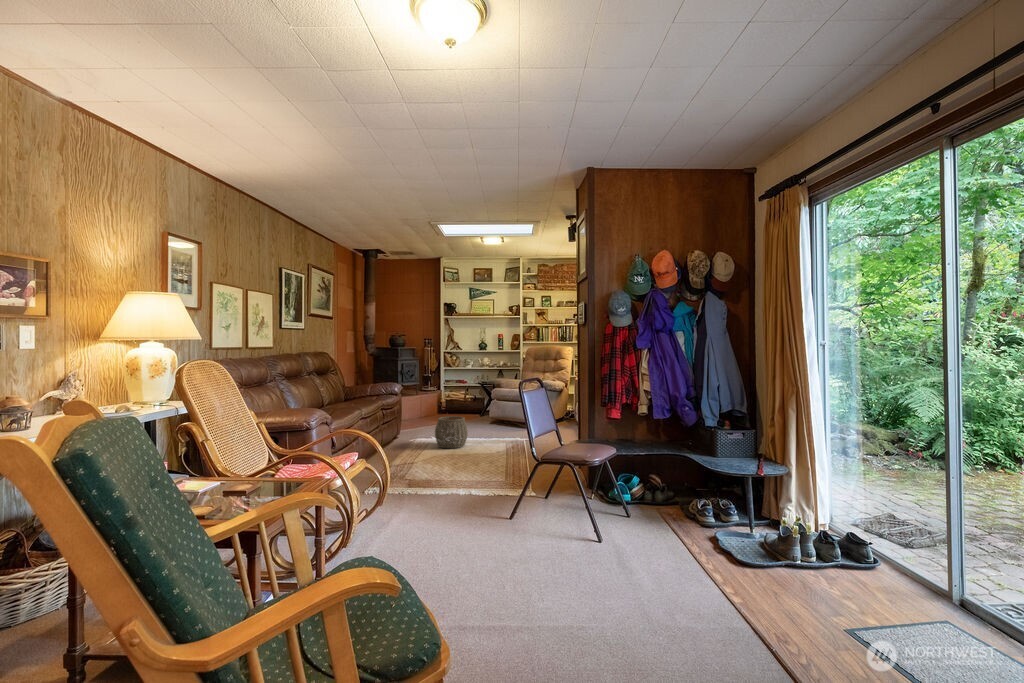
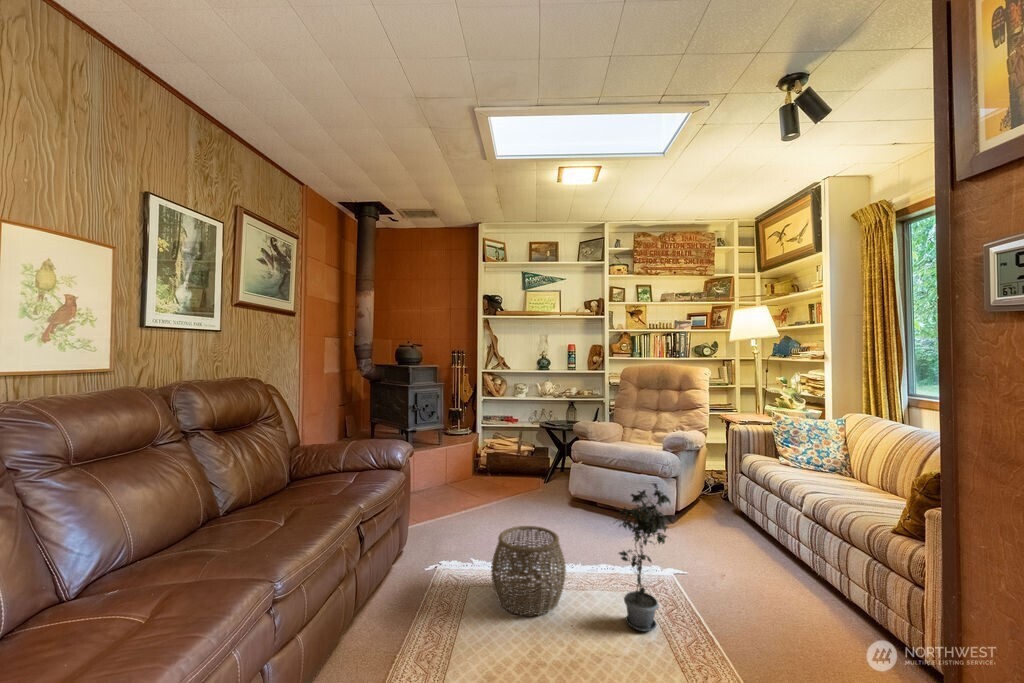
potted plant: none [484,391,509,451] -> present [615,483,674,632]

